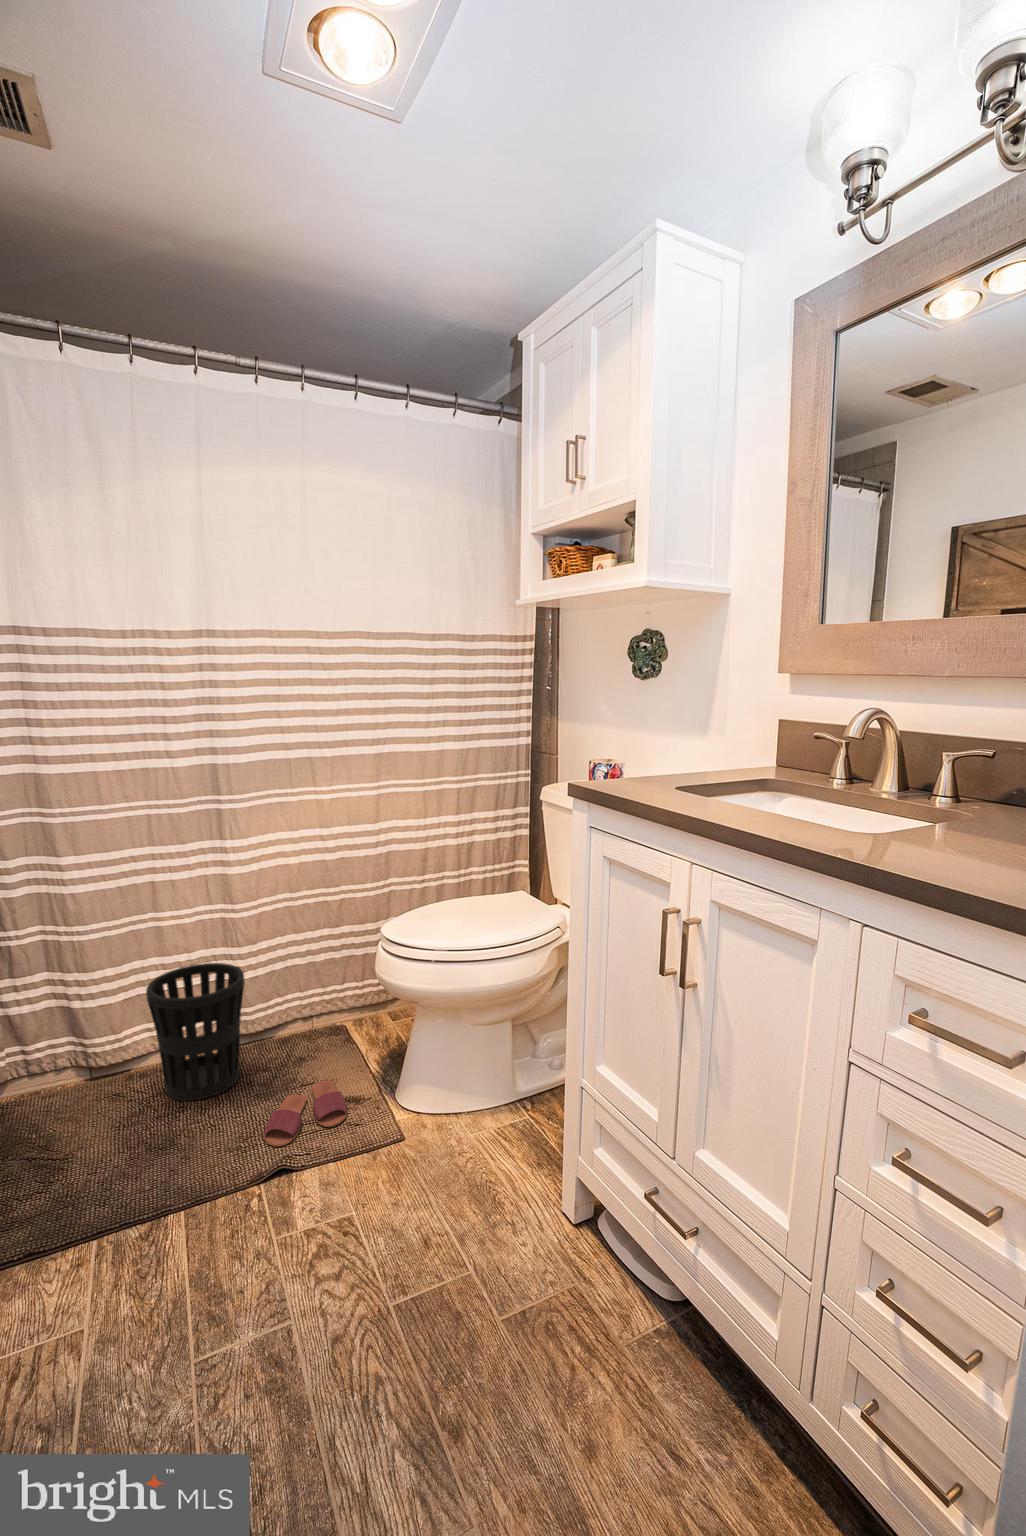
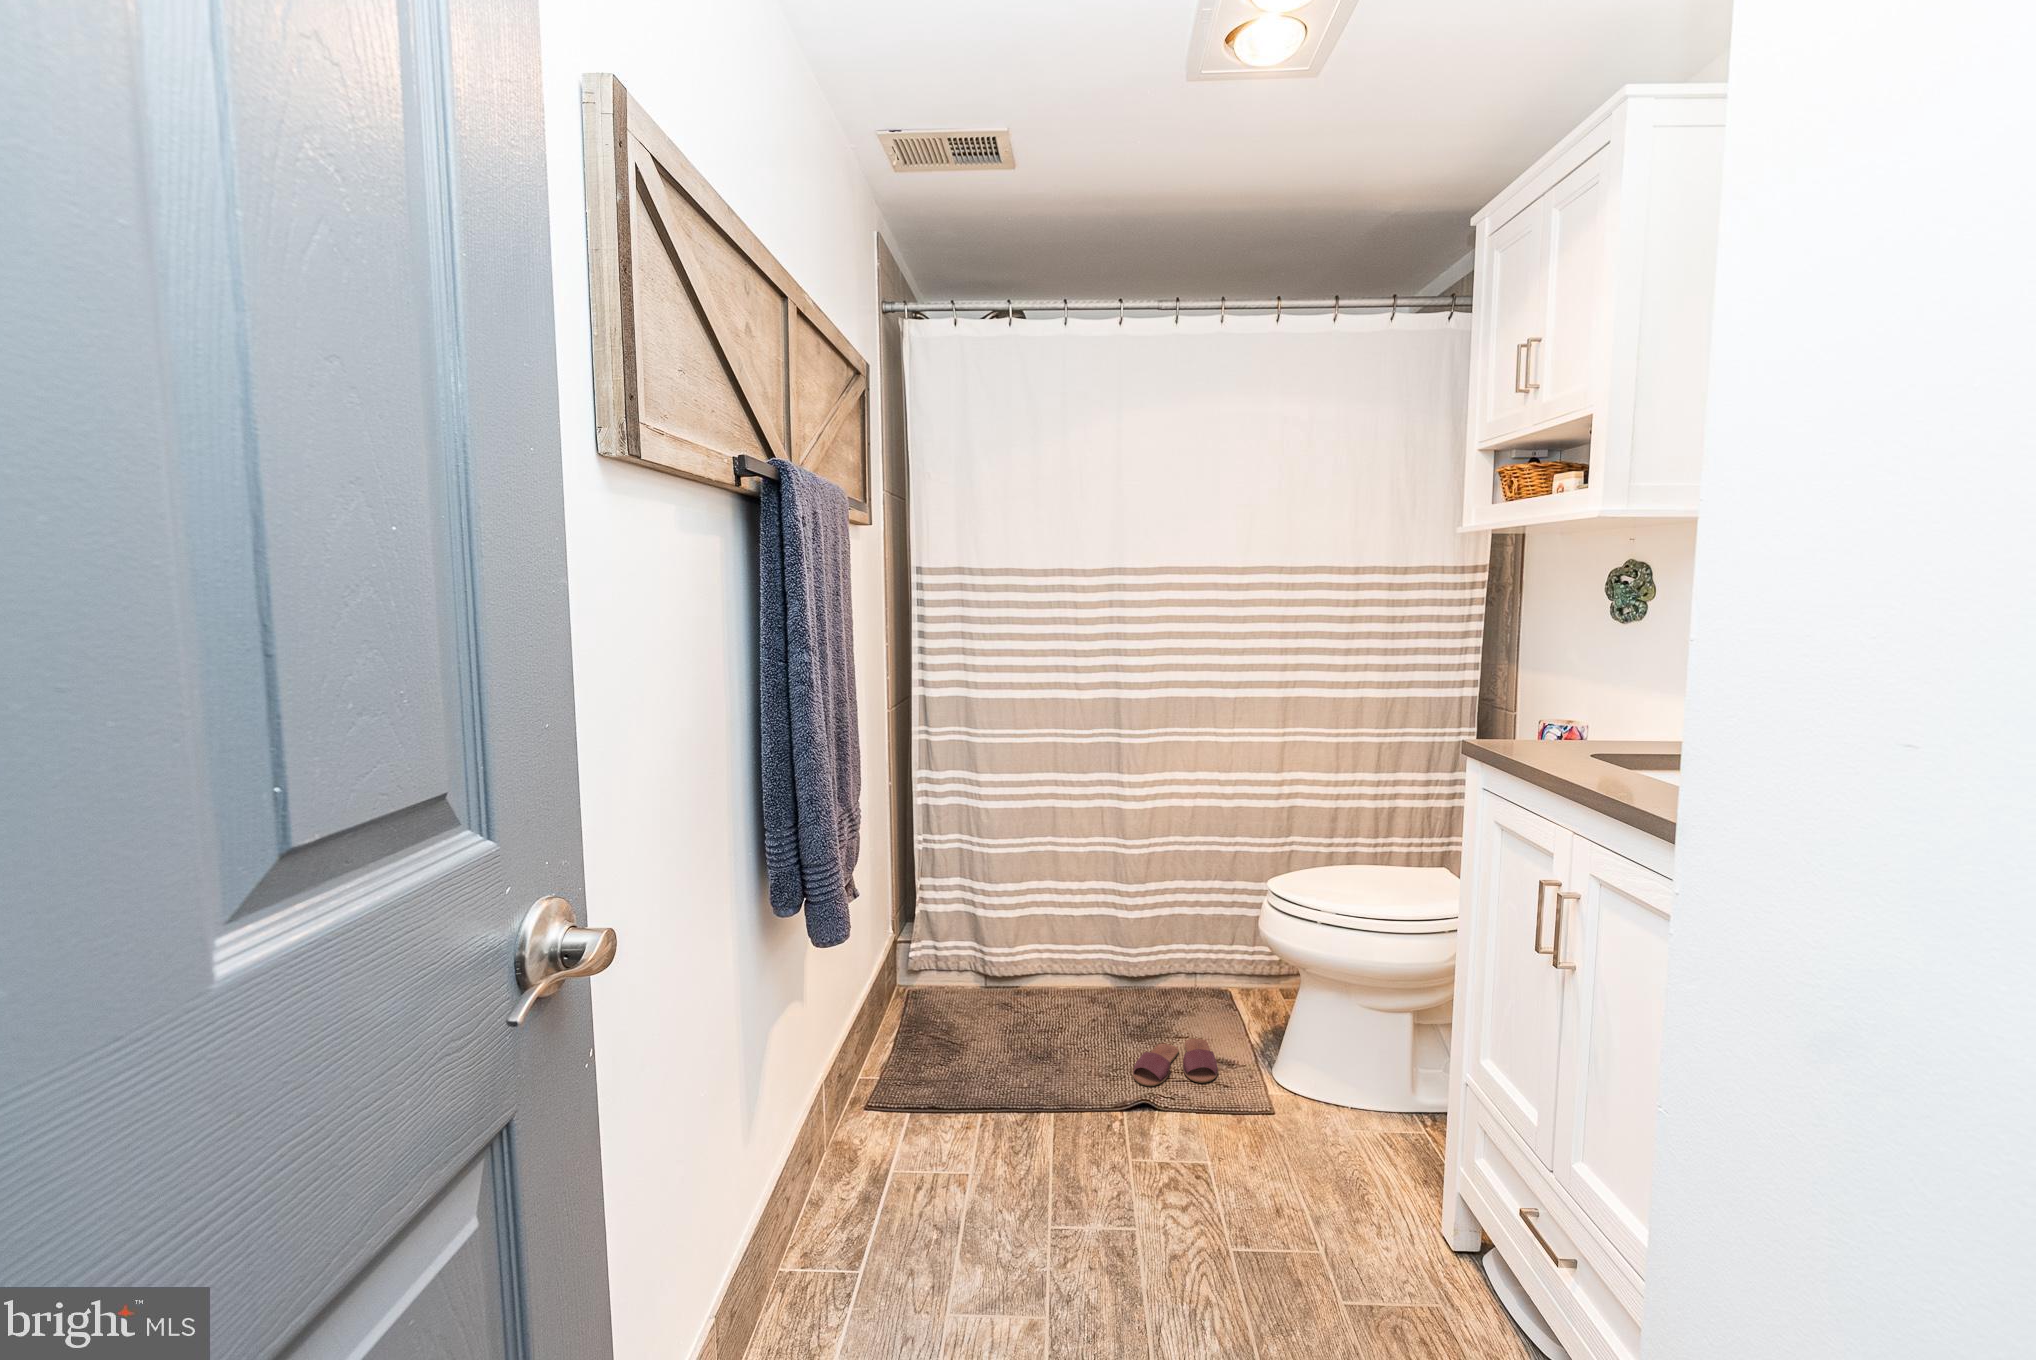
wastebasket: present [146,963,245,1101] -> none [1039,895,1128,1026]

